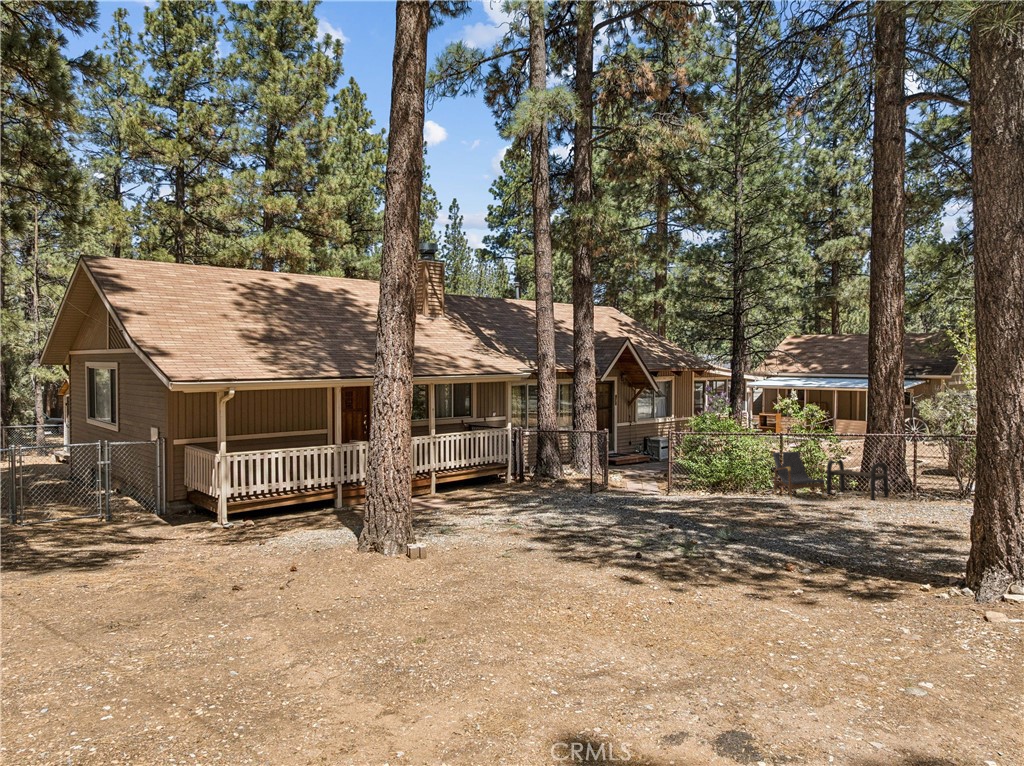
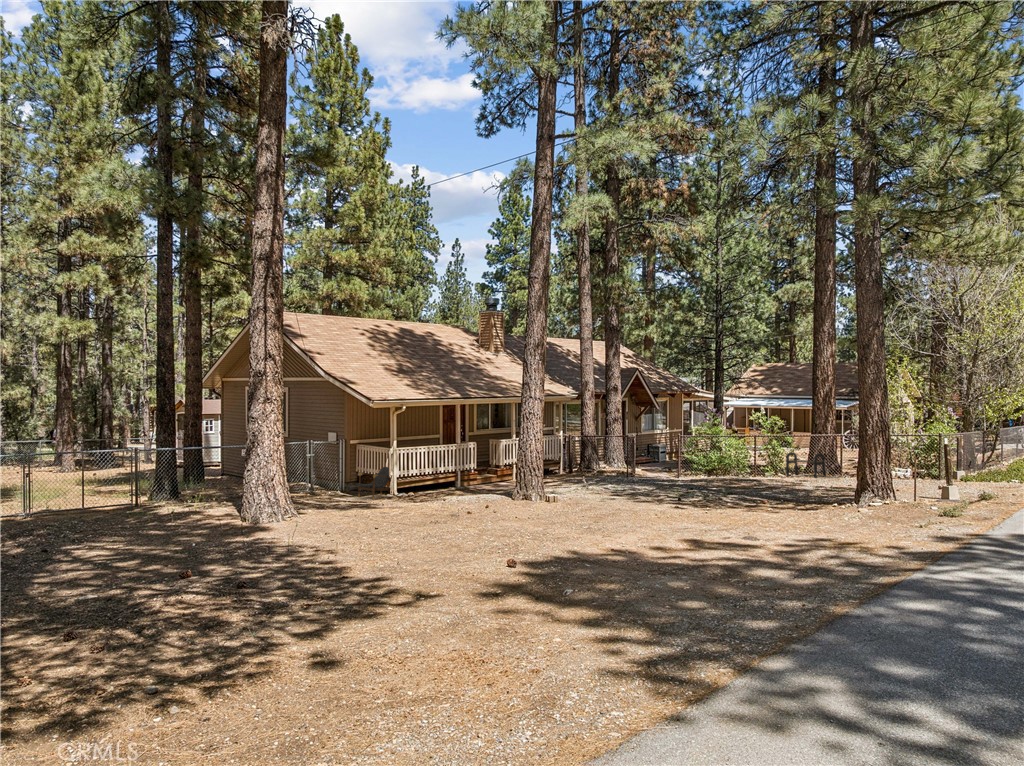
lounge chair: present [773,451,825,499] -> present [356,467,391,499]

